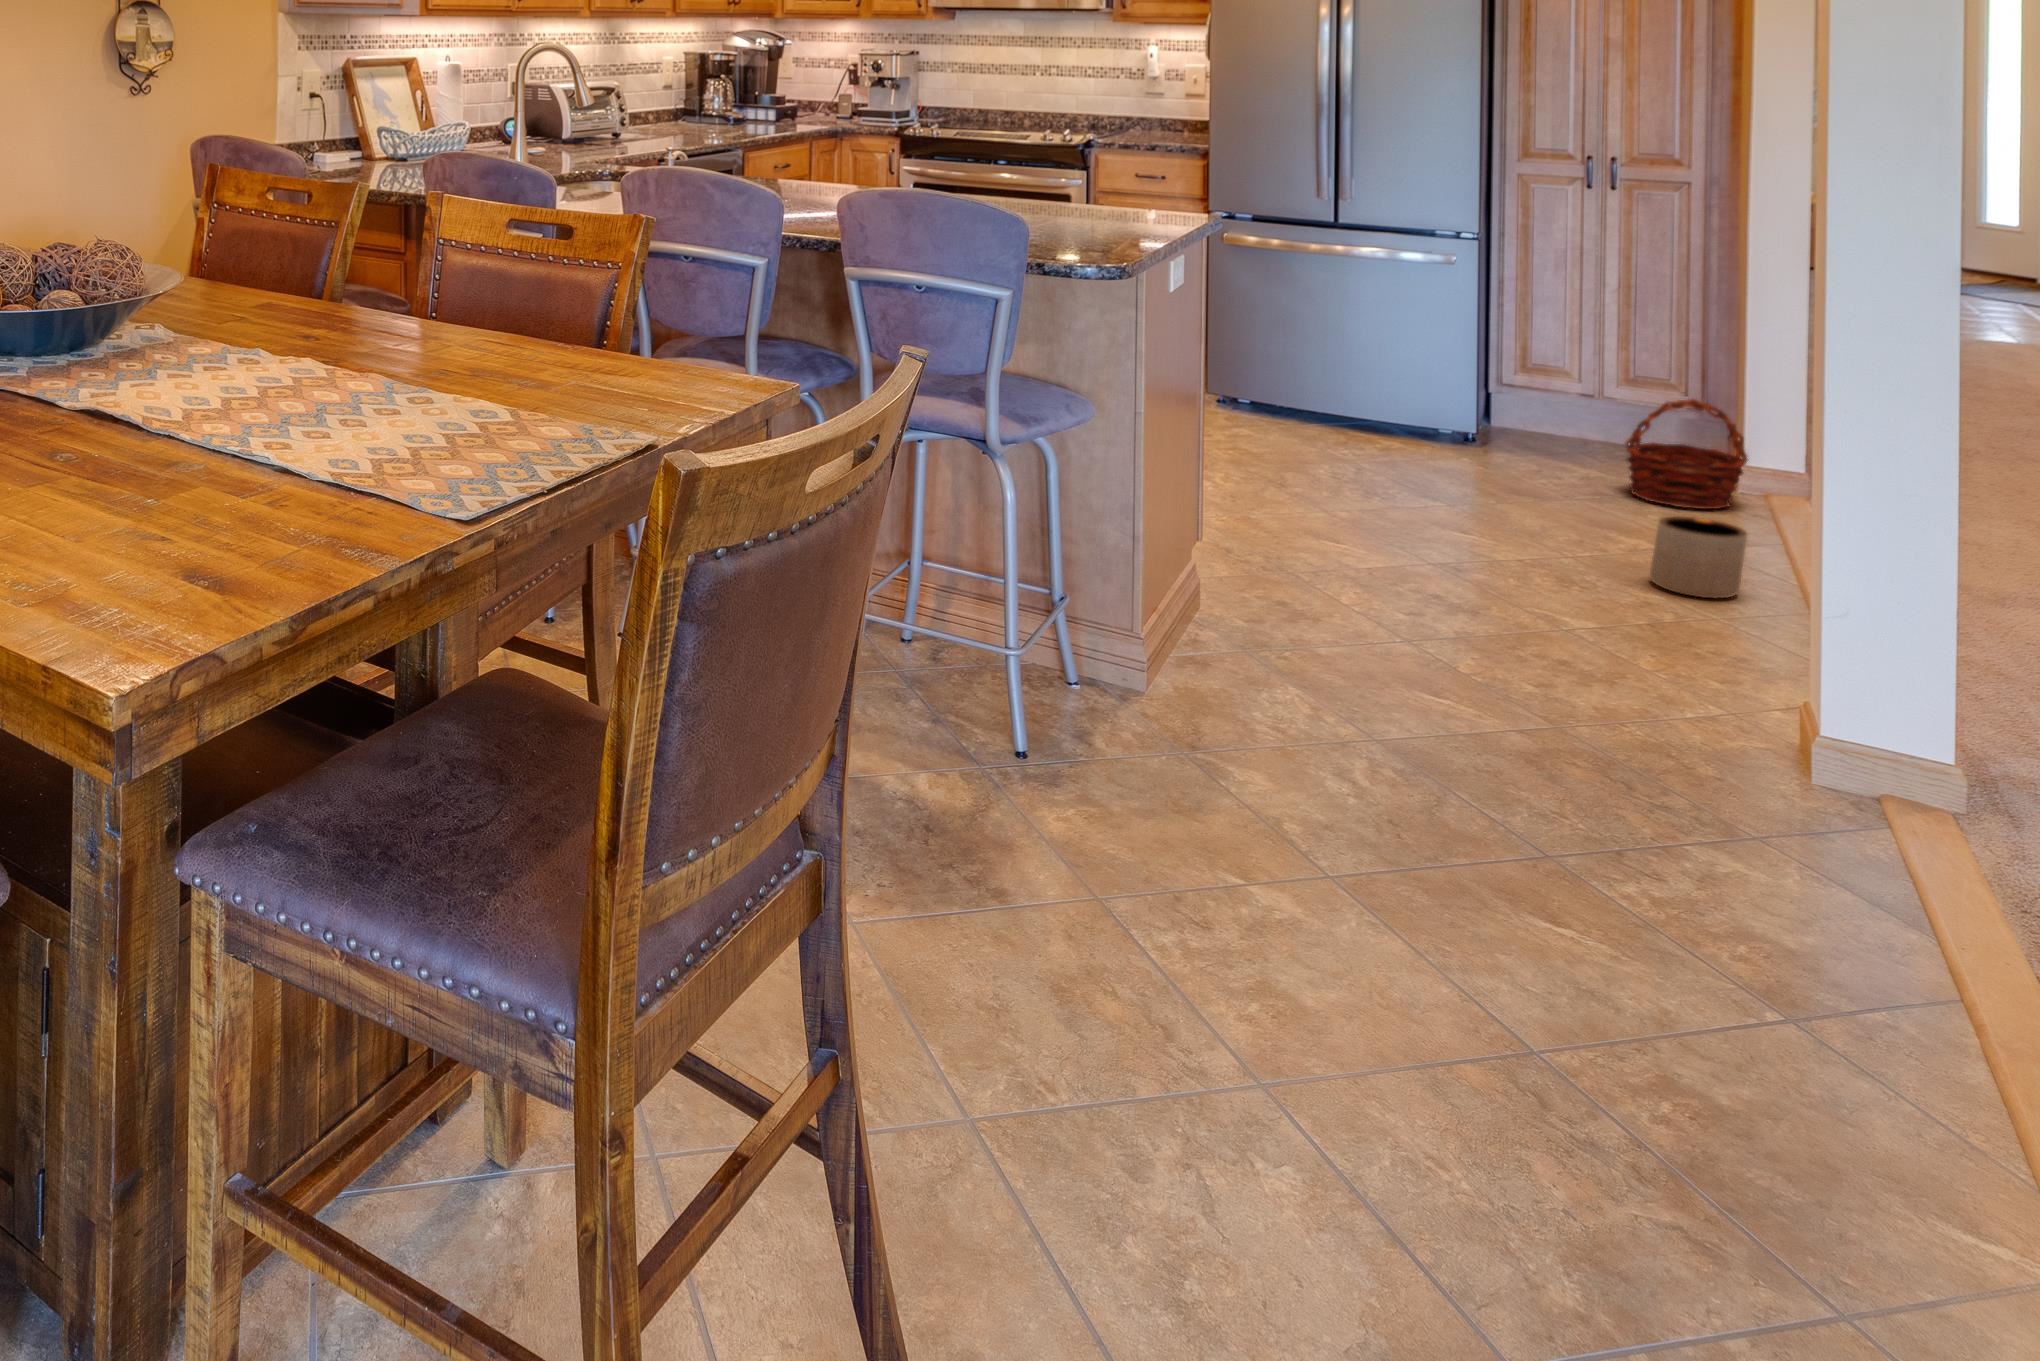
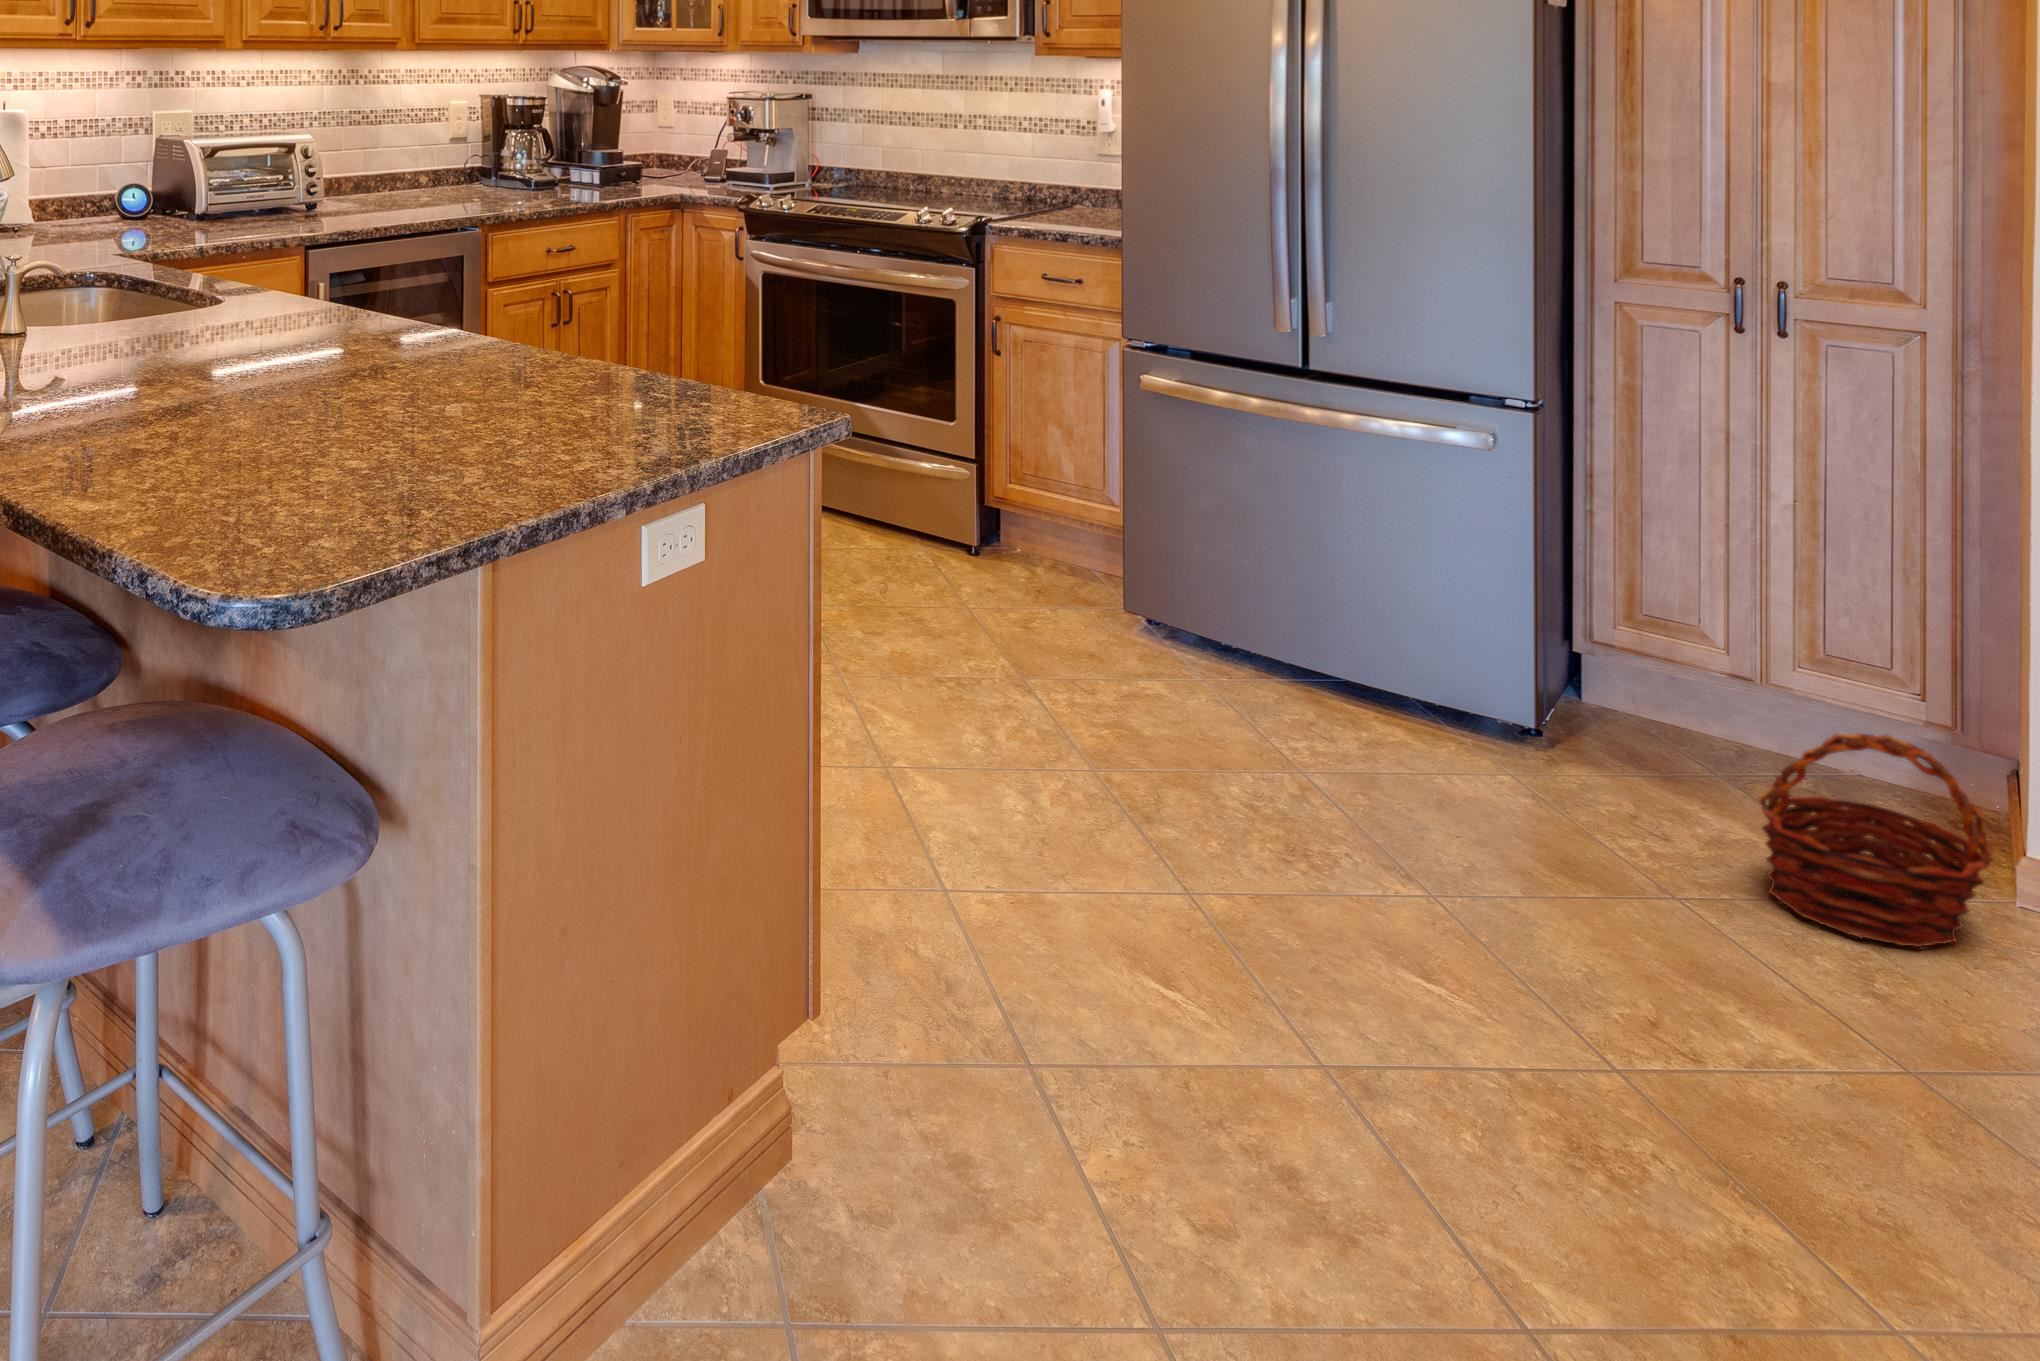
planter: present [1650,516,1747,598] -> none [1715,1040,1918,1246]

